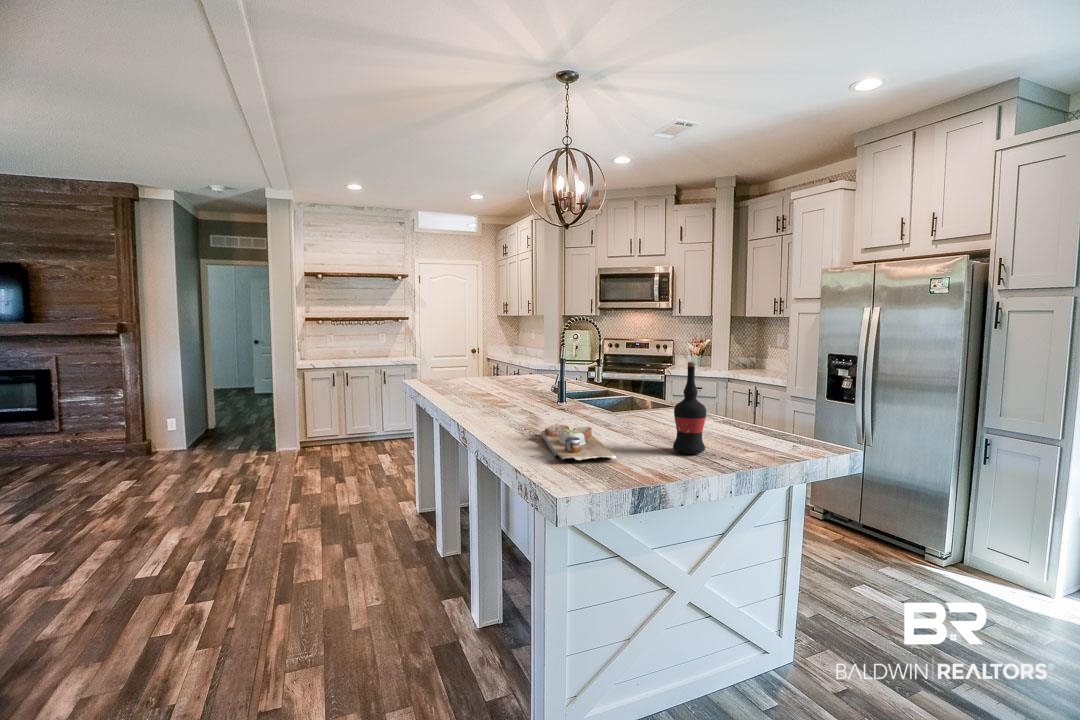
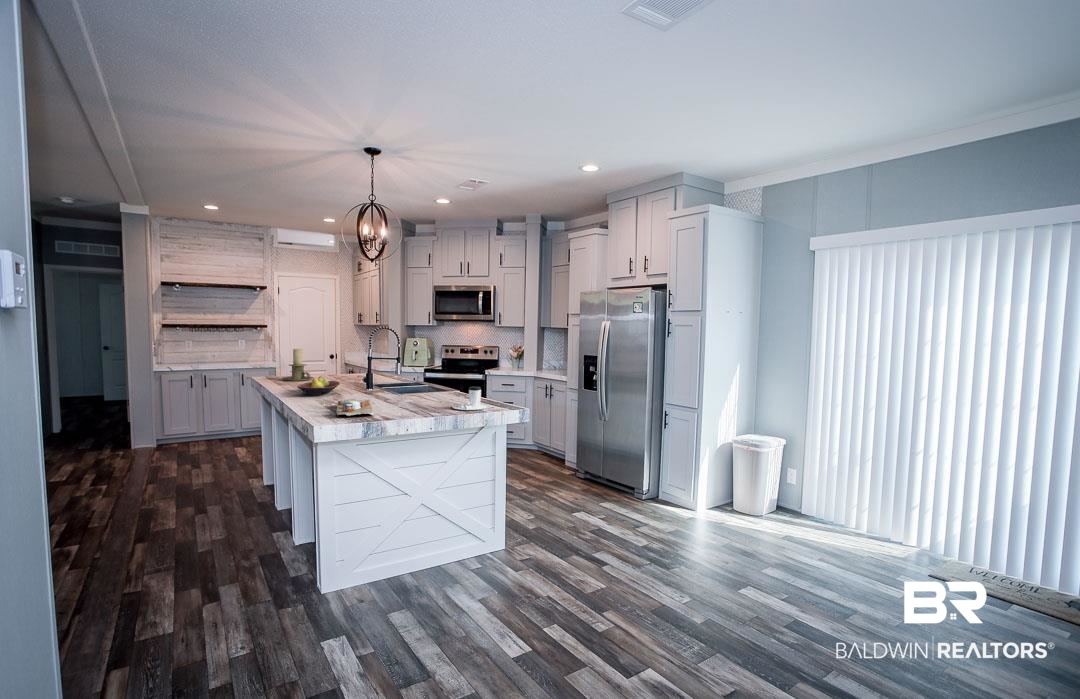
candle holder: none [439,346,477,387] -> present [282,349,313,381]
wine bottle: present [673,362,706,454] -> none [416,356,436,412]
fruit bowl: none [472,385,523,414] -> present [297,376,339,396]
coffee cup: none [722,410,783,451] -> present [453,386,487,410]

